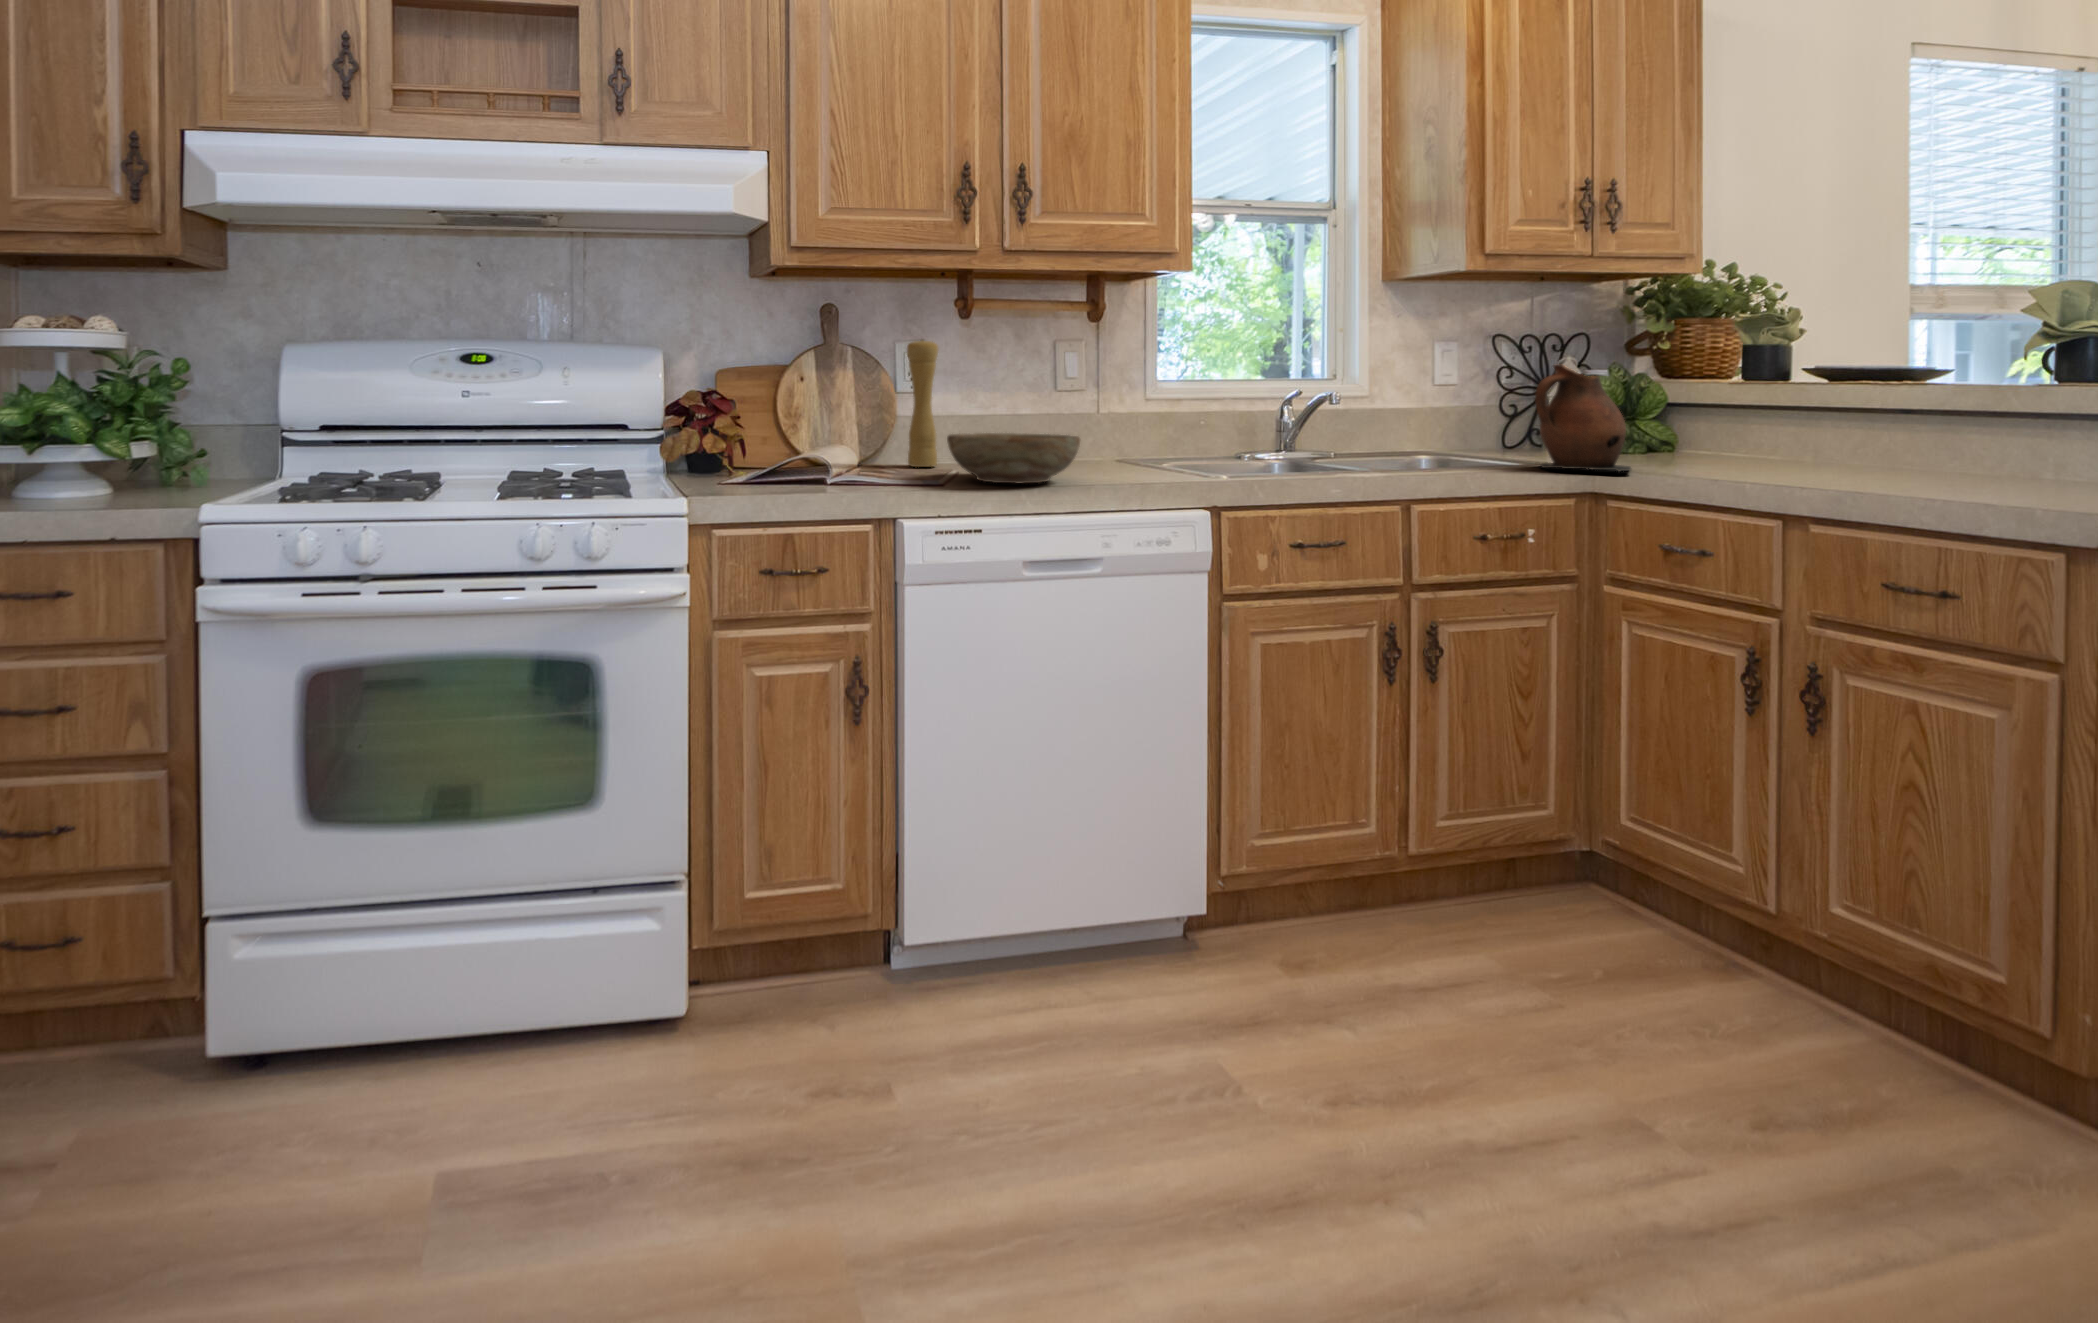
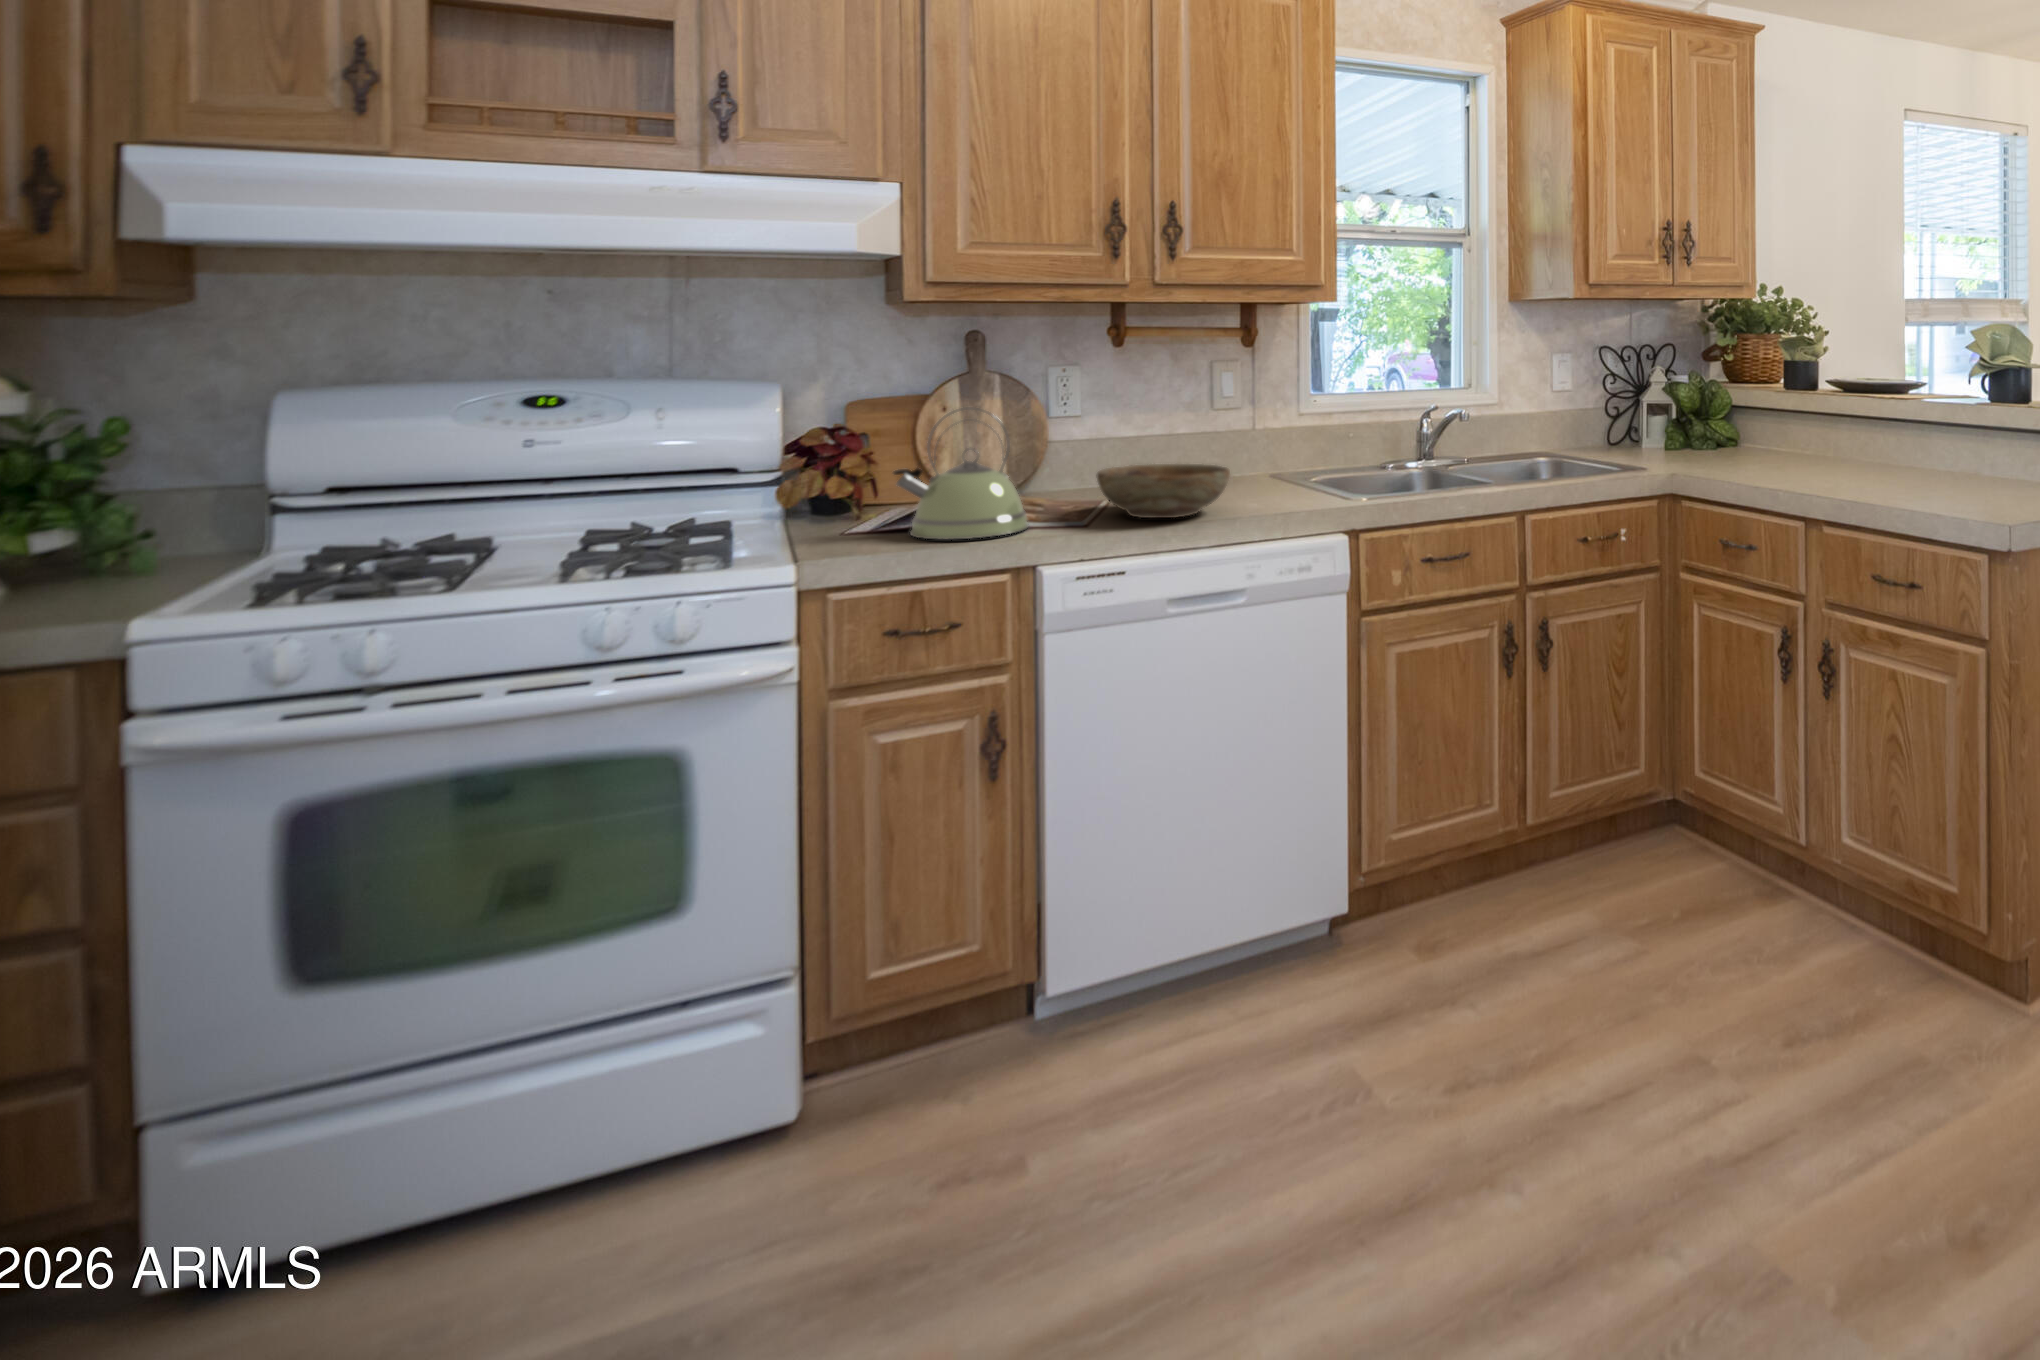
pepper mill: present [907,339,938,467] -> none [1056,369,1089,498]
kettle: none [762,364,883,489] -> present [893,407,1028,539]
ceramic pitcher: present [1535,365,1631,472] -> none [1627,383,1699,475]

